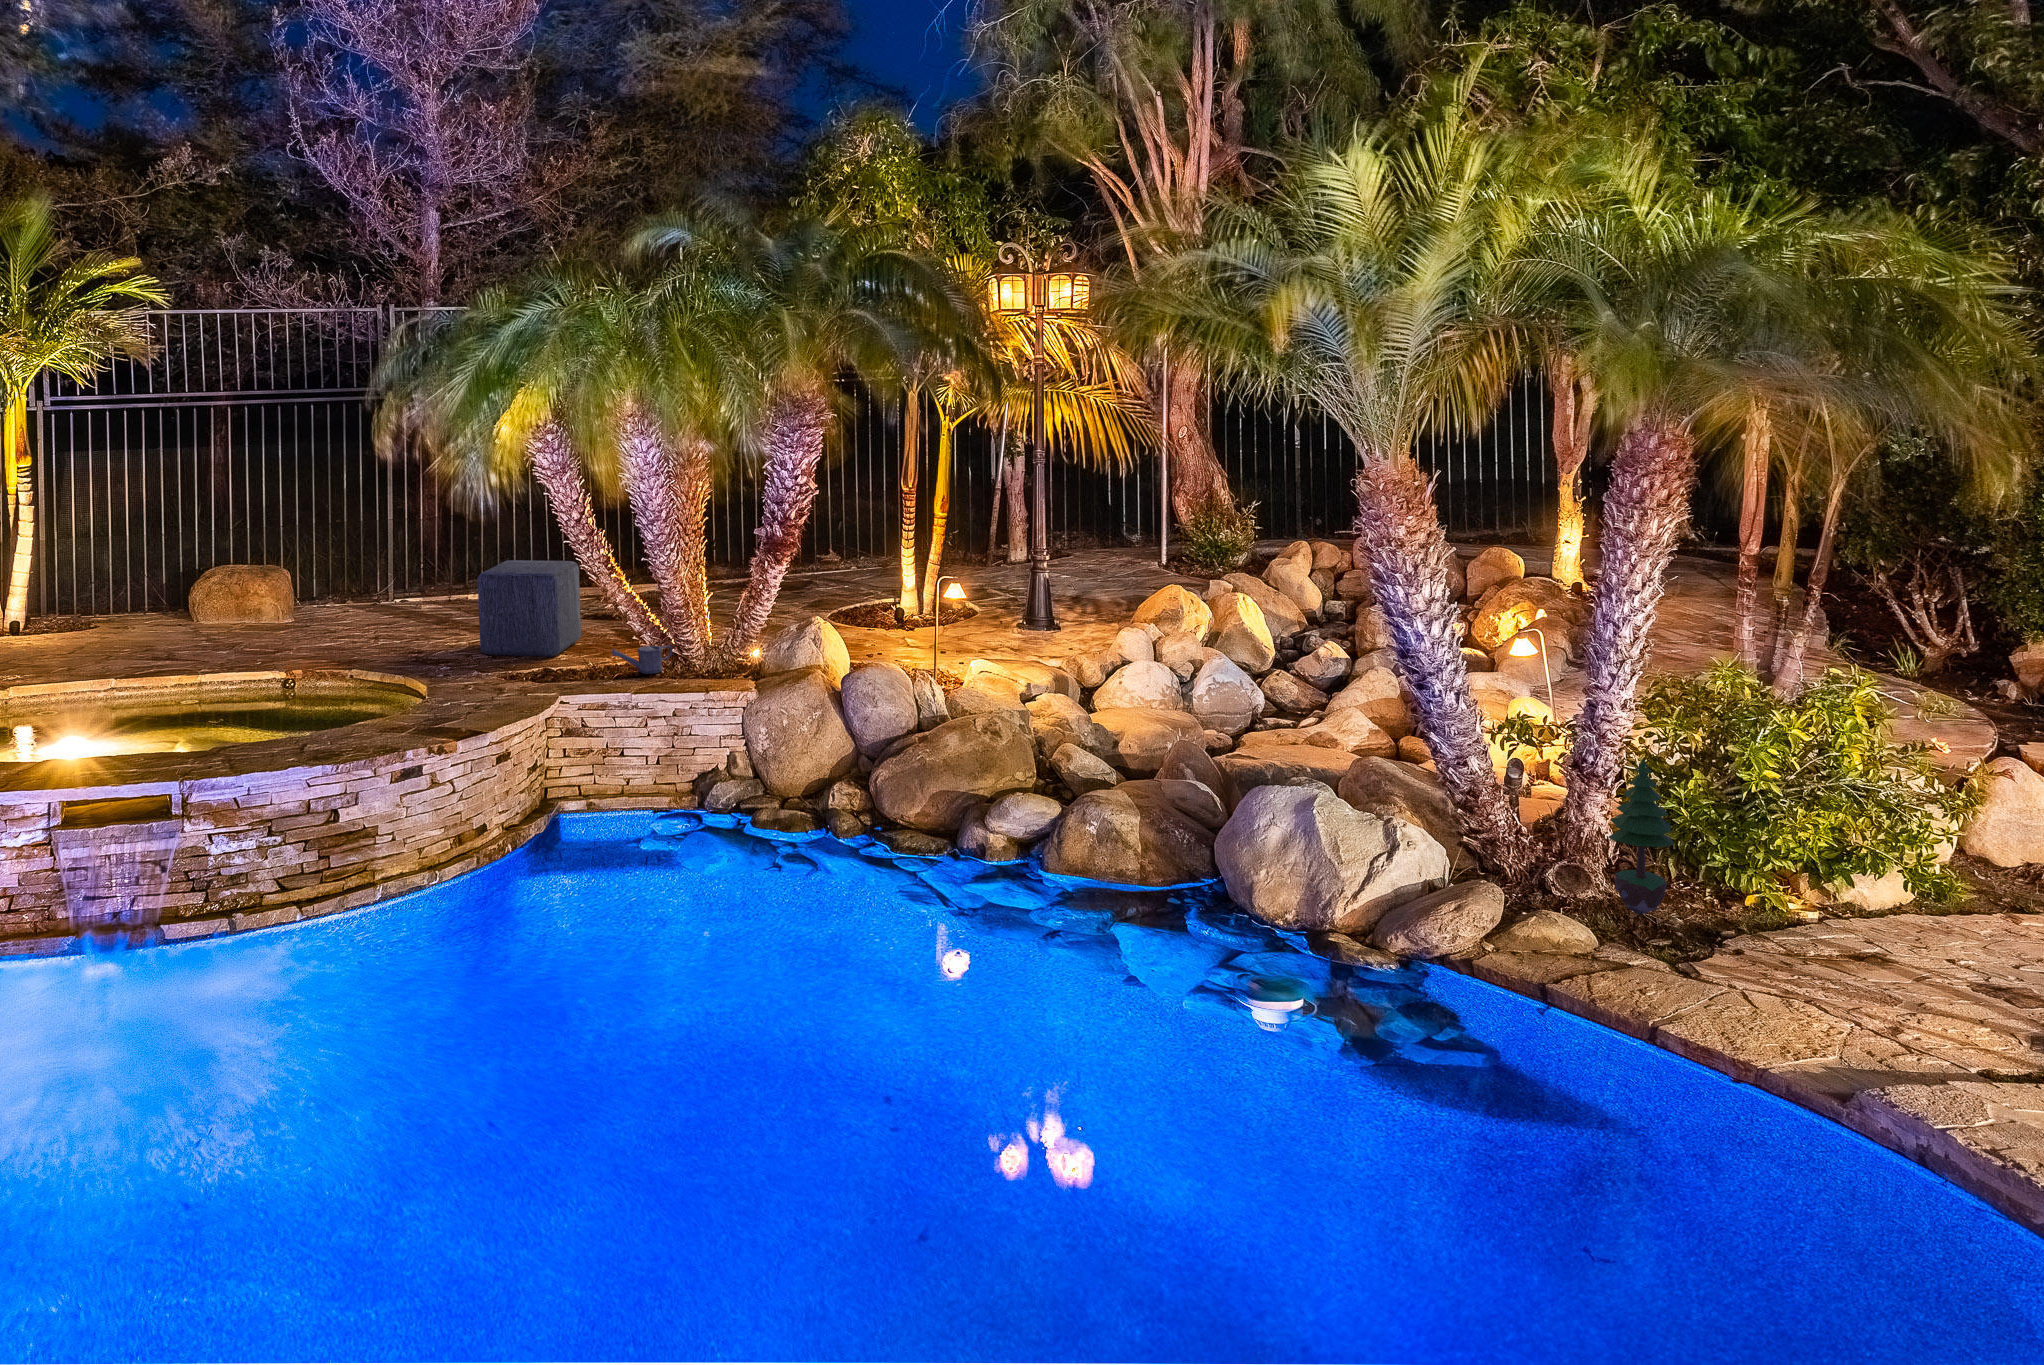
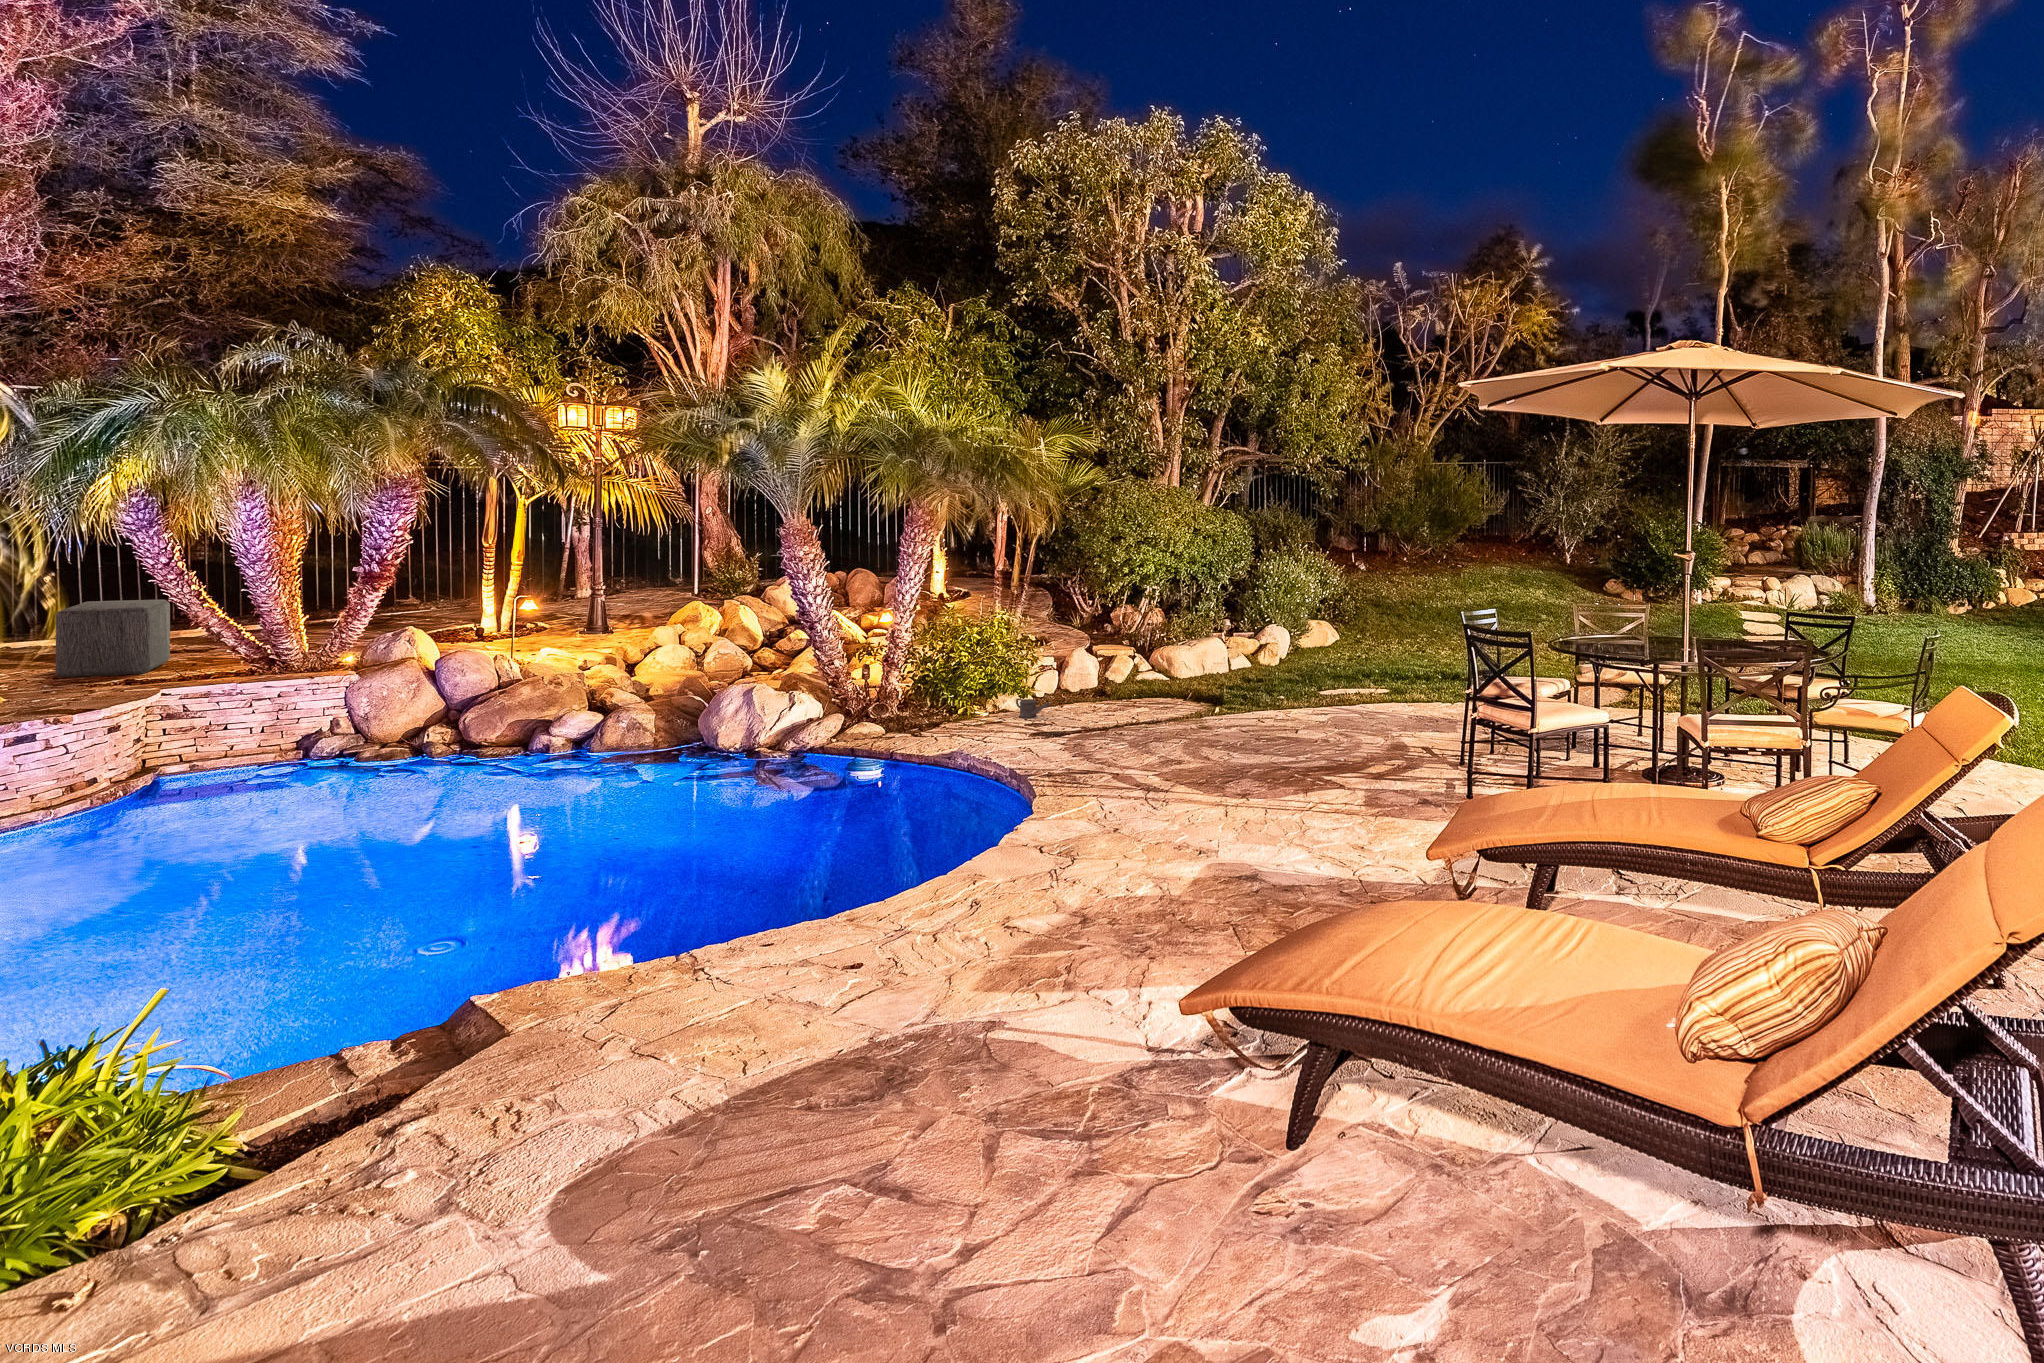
watering can: present [612,645,673,674] -> present [1016,699,1049,718]
potted tree: present [1608,758,1674,915] -> none [904,649,934,726]

